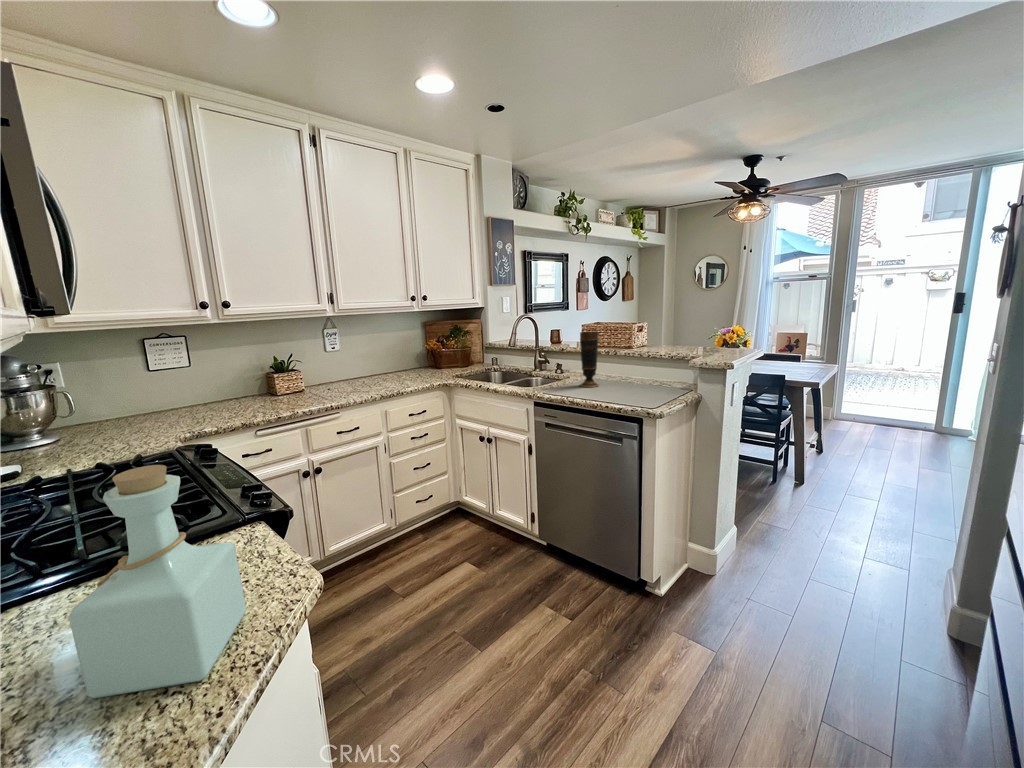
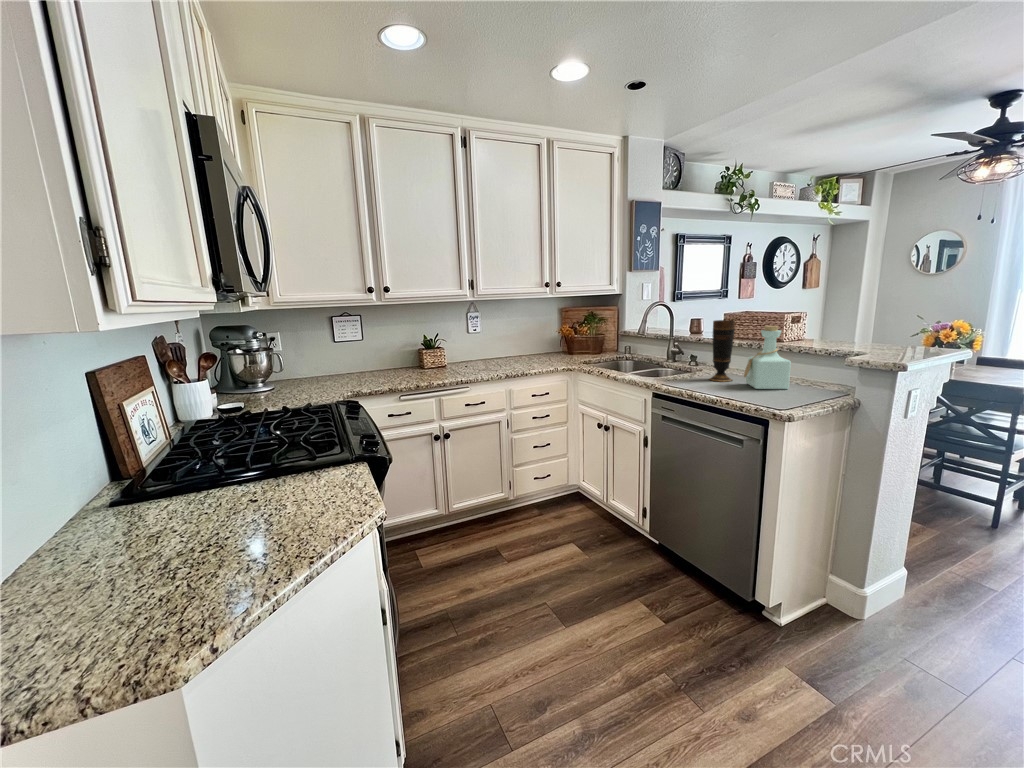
bottle: present [69,465,246,698] -> present [744,326,791,389]

